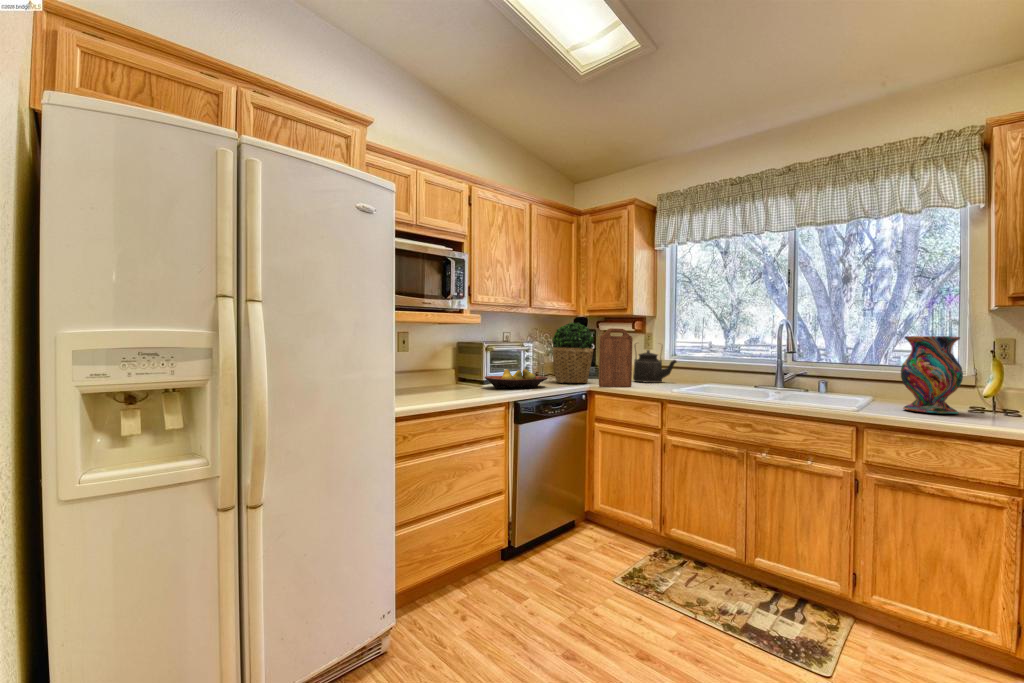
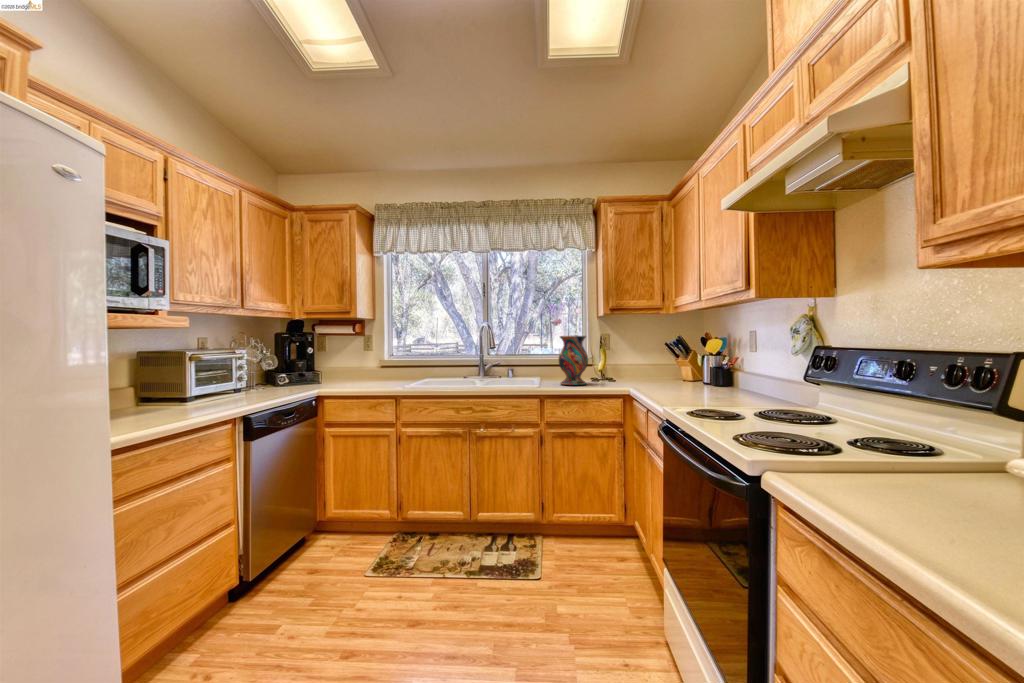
potted plant: present [553,323,593,383] -> none [270,325,320,391]
cutting board: present [599,328,633,387] -> none [331,332,363,390]
kettle: present [633,345,677,383] -> none [358,345,398,382]
fruit bowl: present [485,369,548,388] -> none [187,379,273,404]

